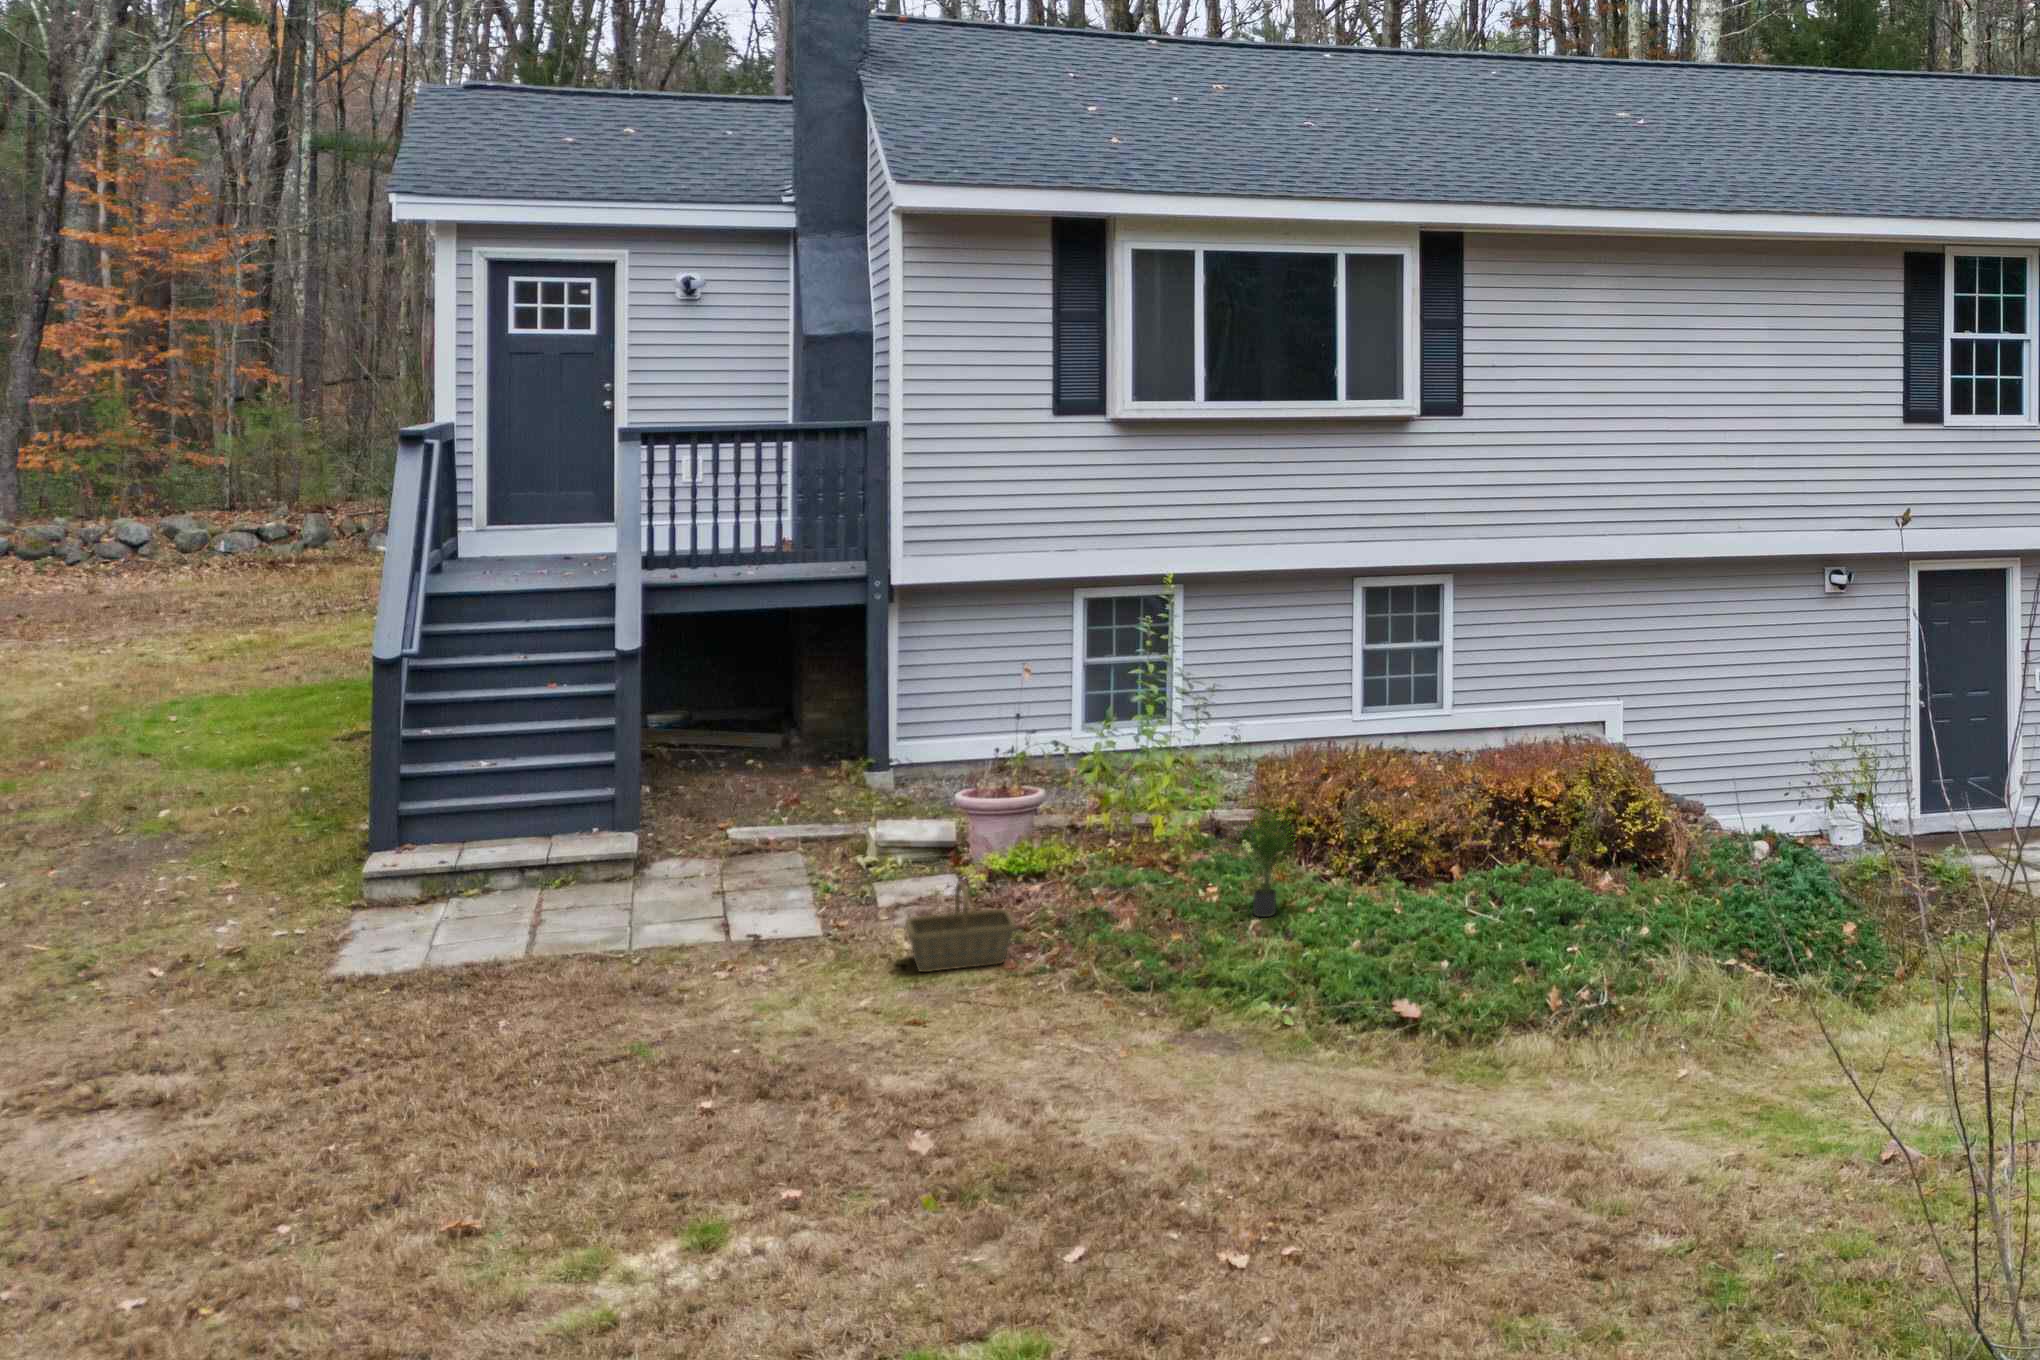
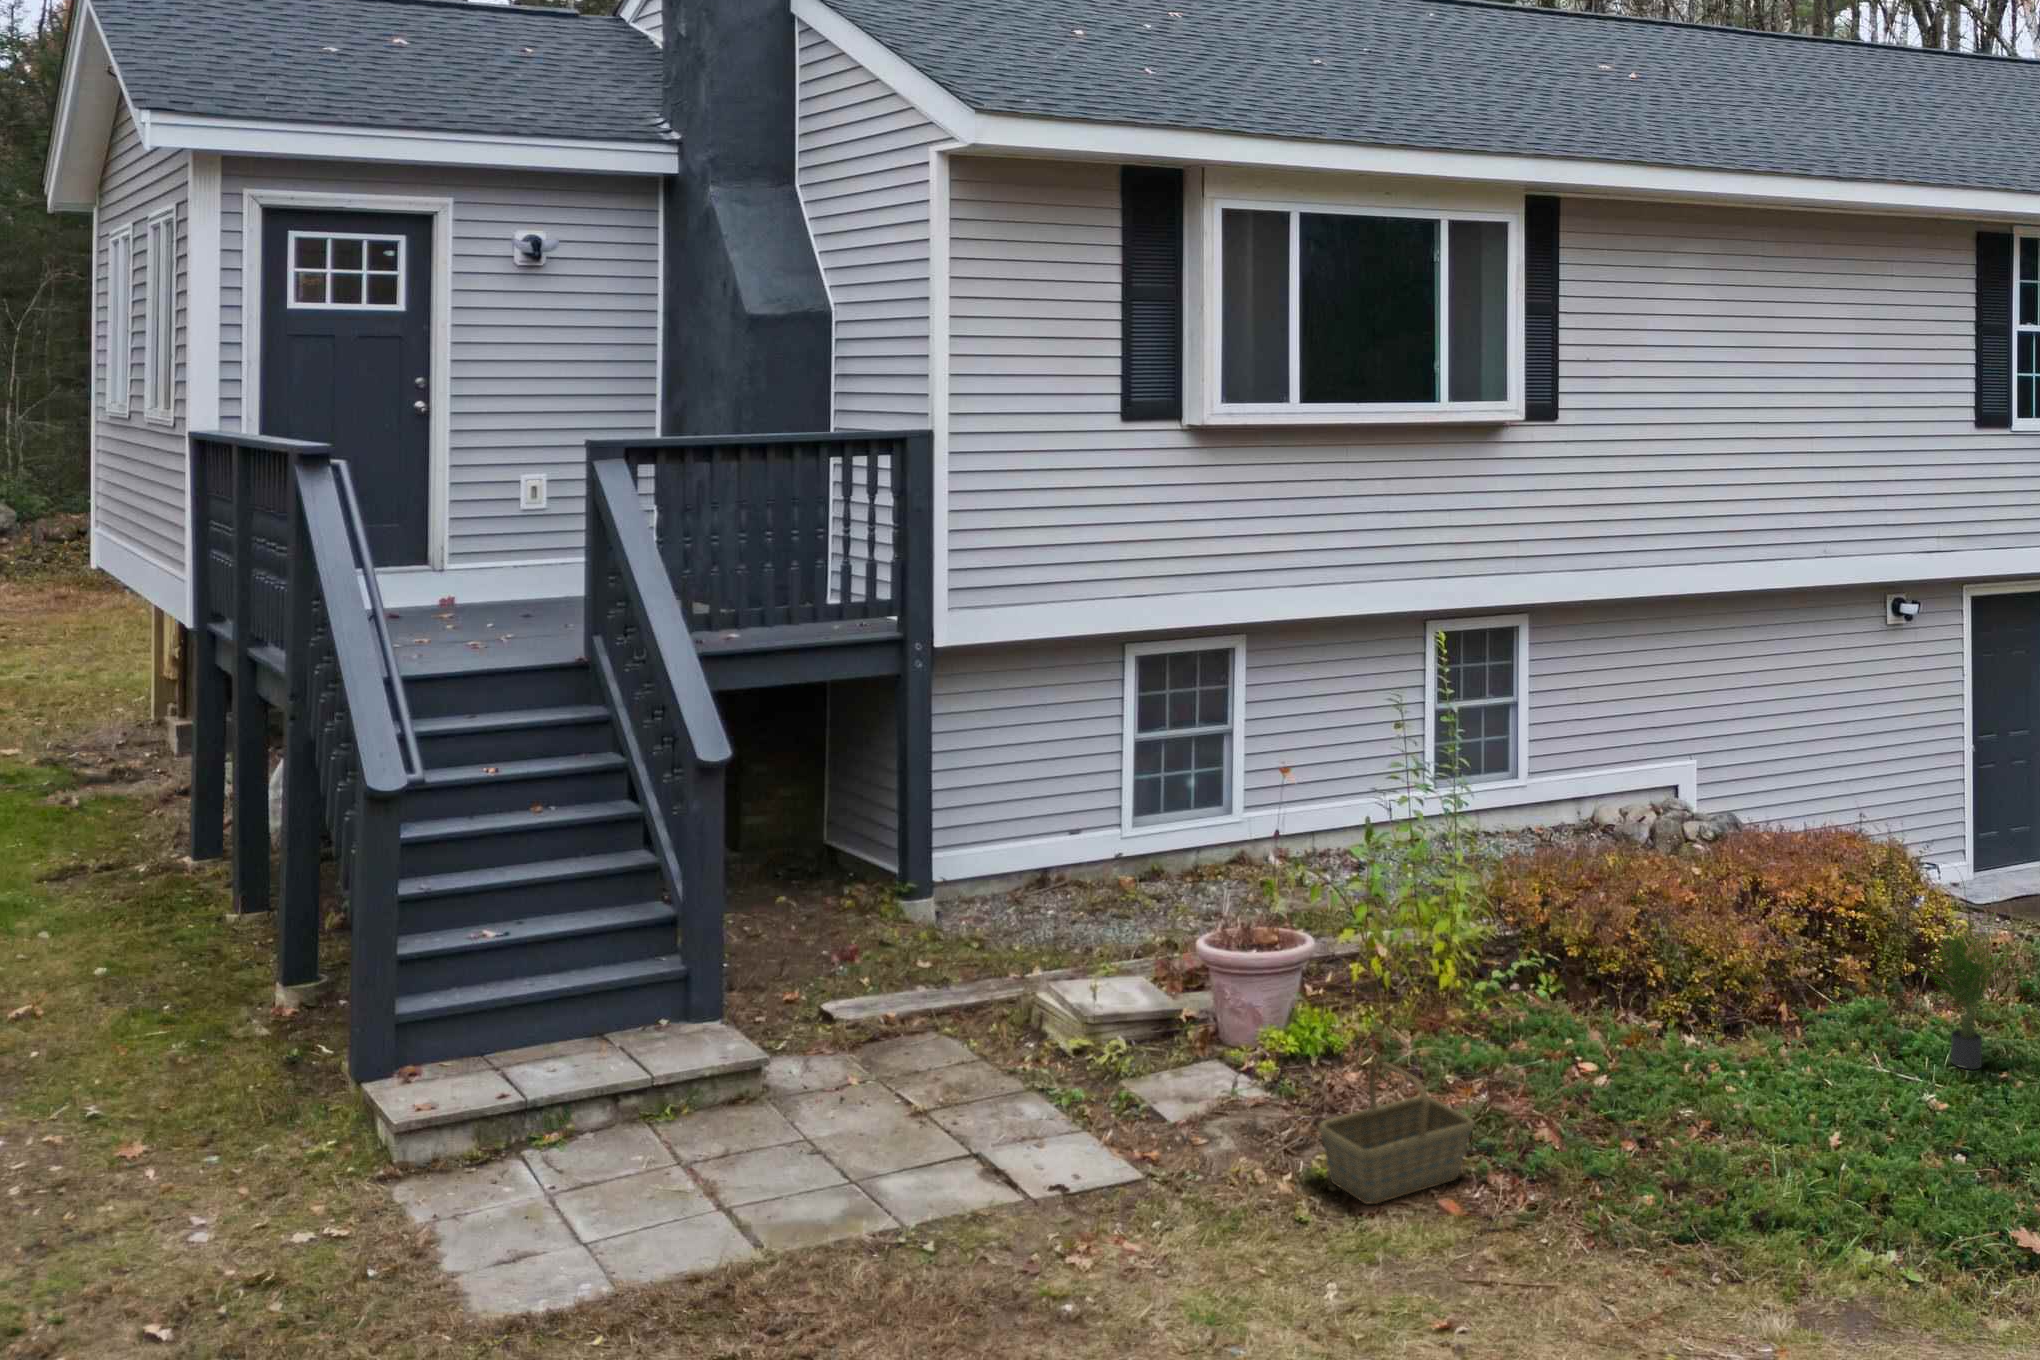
potted plant: present [1230,808,1293,917] -> present [1924,914,2010,1069]

